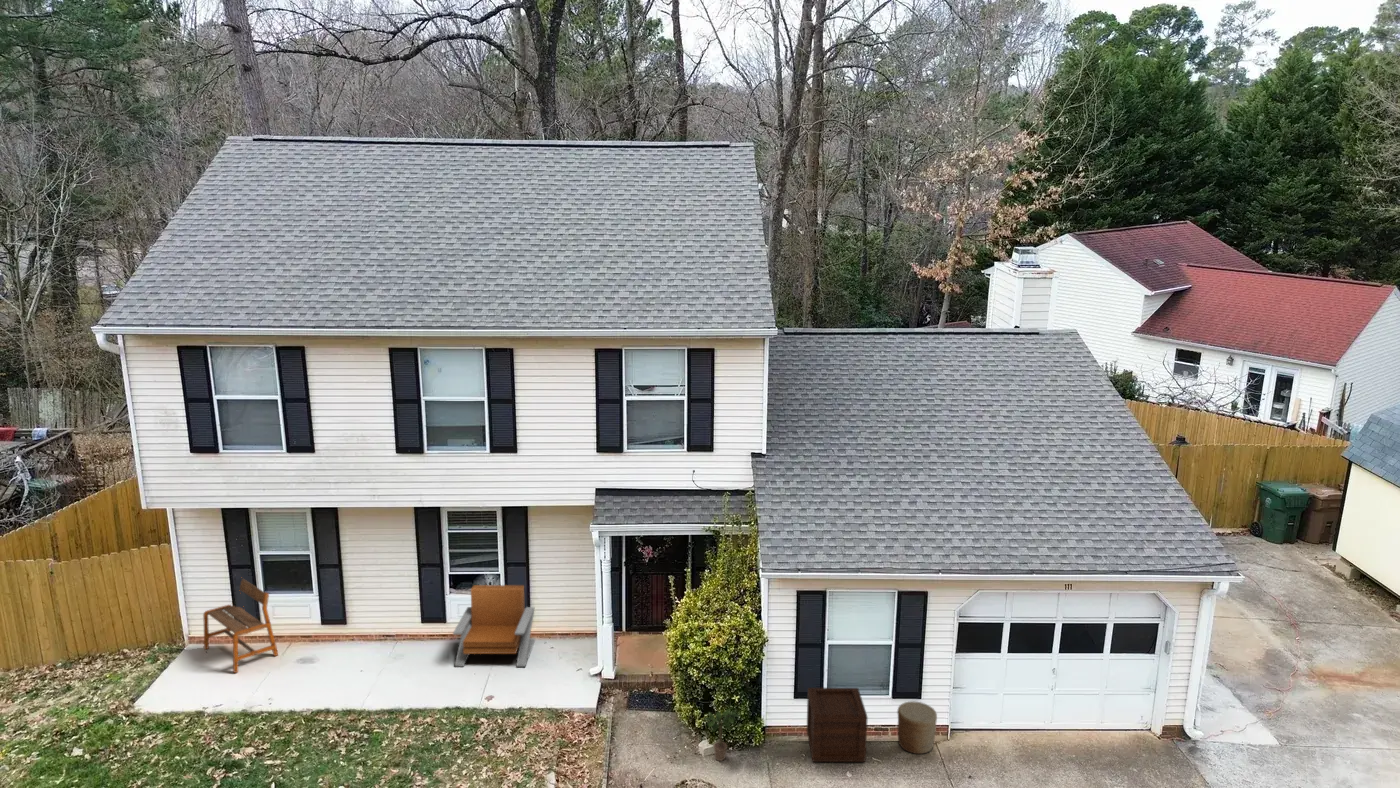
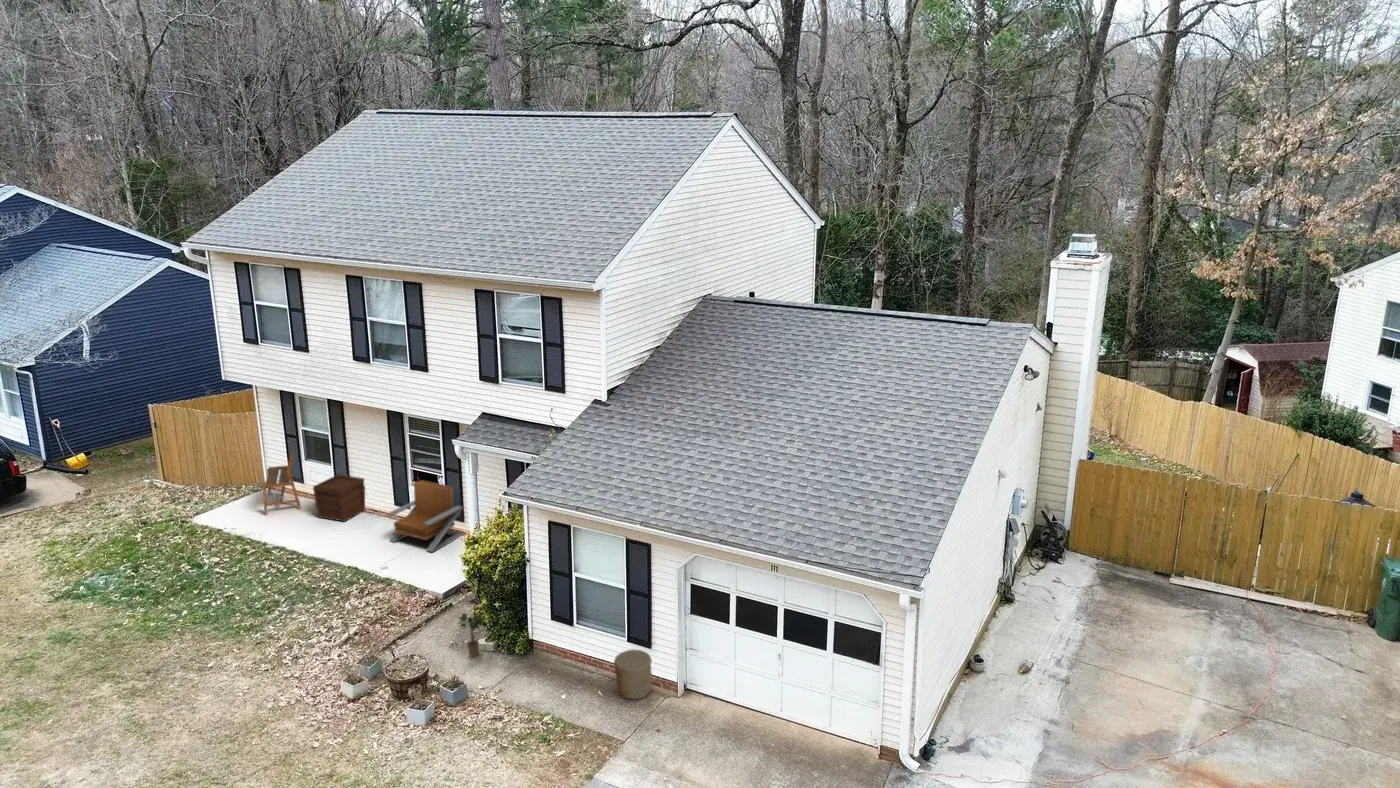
wooden crate: present [806,688,867,762] -> present [313,475,365,521]

